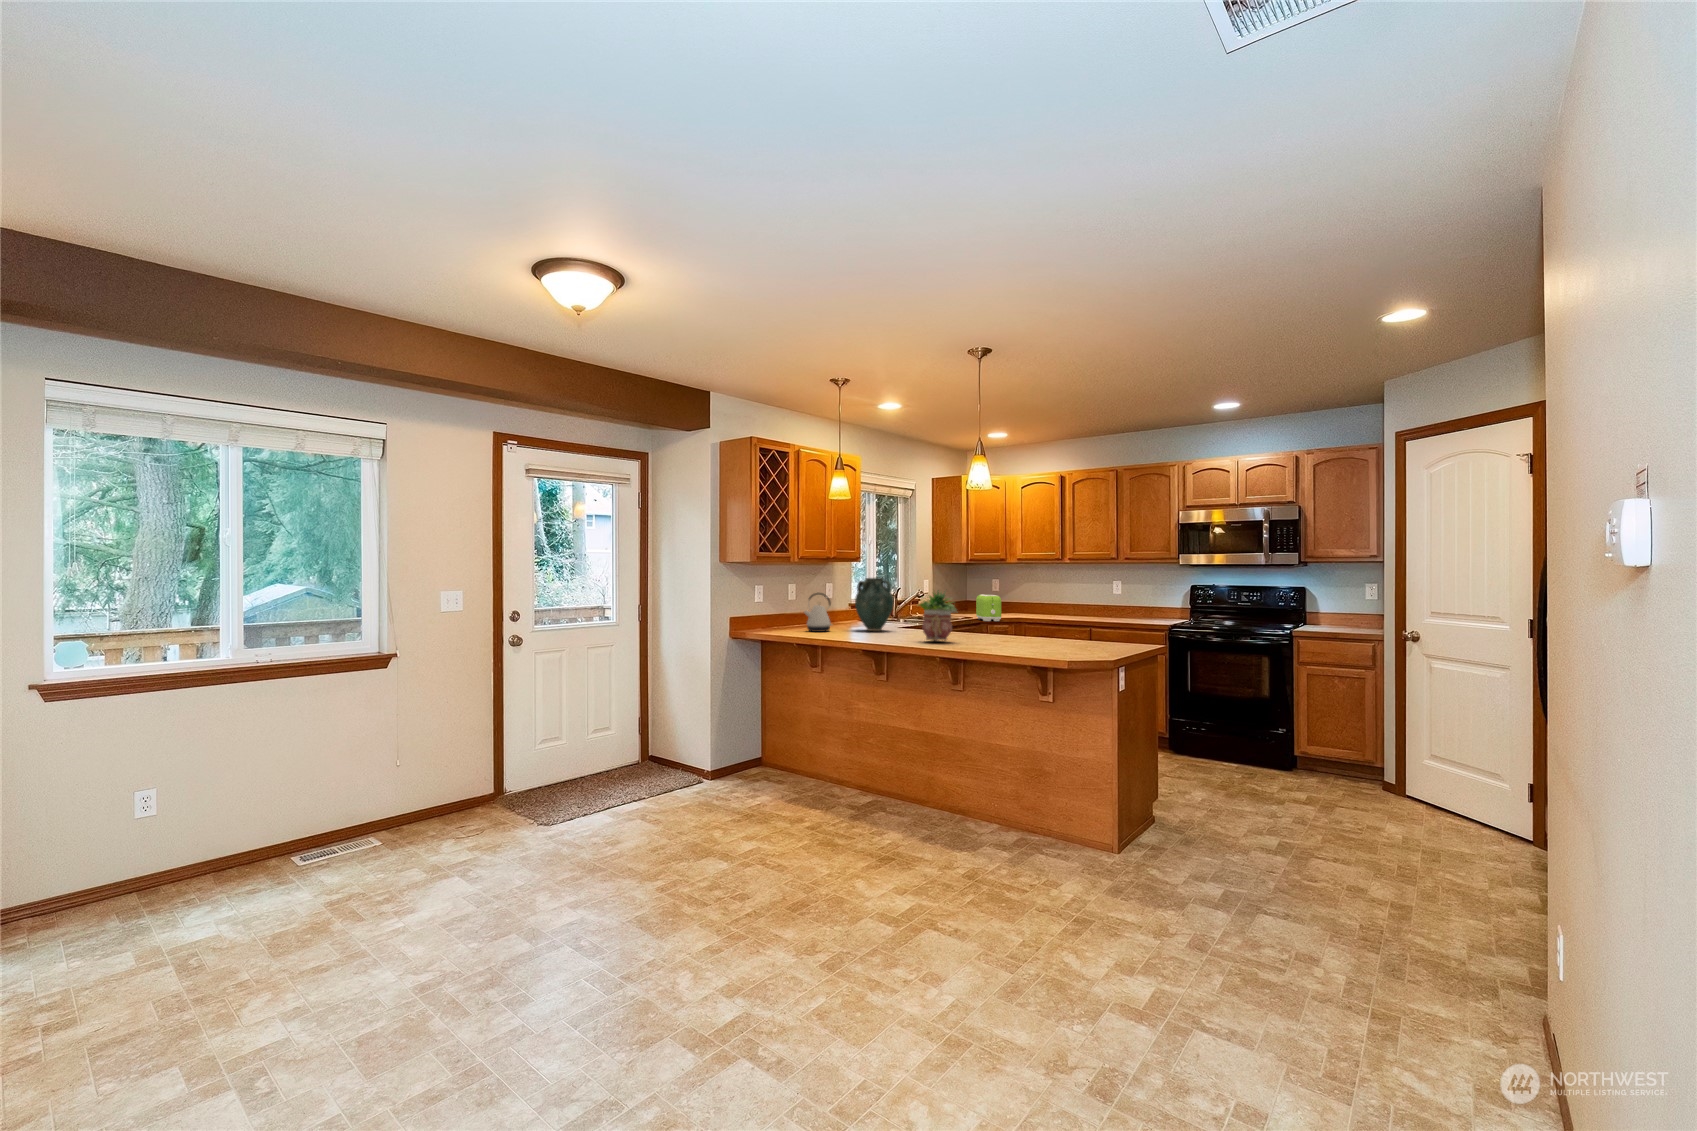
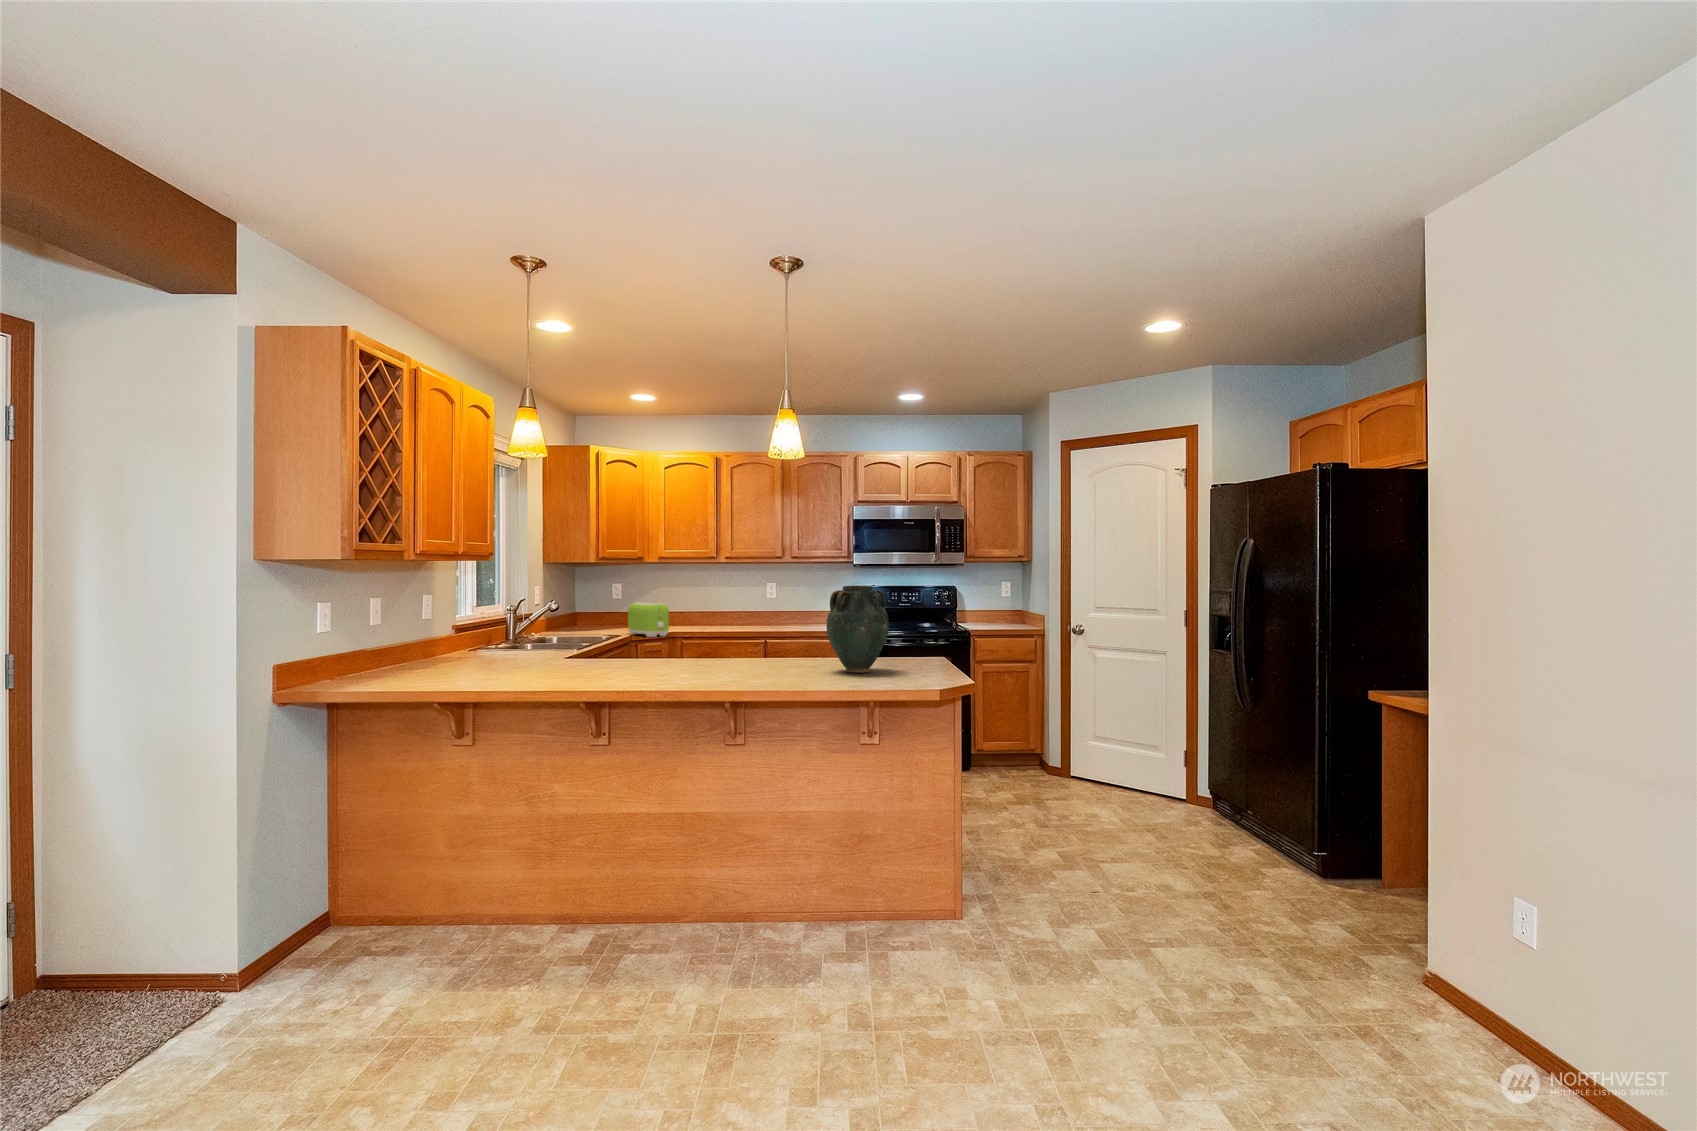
vase: present [855,578,894,631] -> present [826,586,889,673]
potted plant: present [918,590,956,641] -> none [678,599,744,677]
kettle: present [804,593,832,632] -> none [443,610,493,676]

